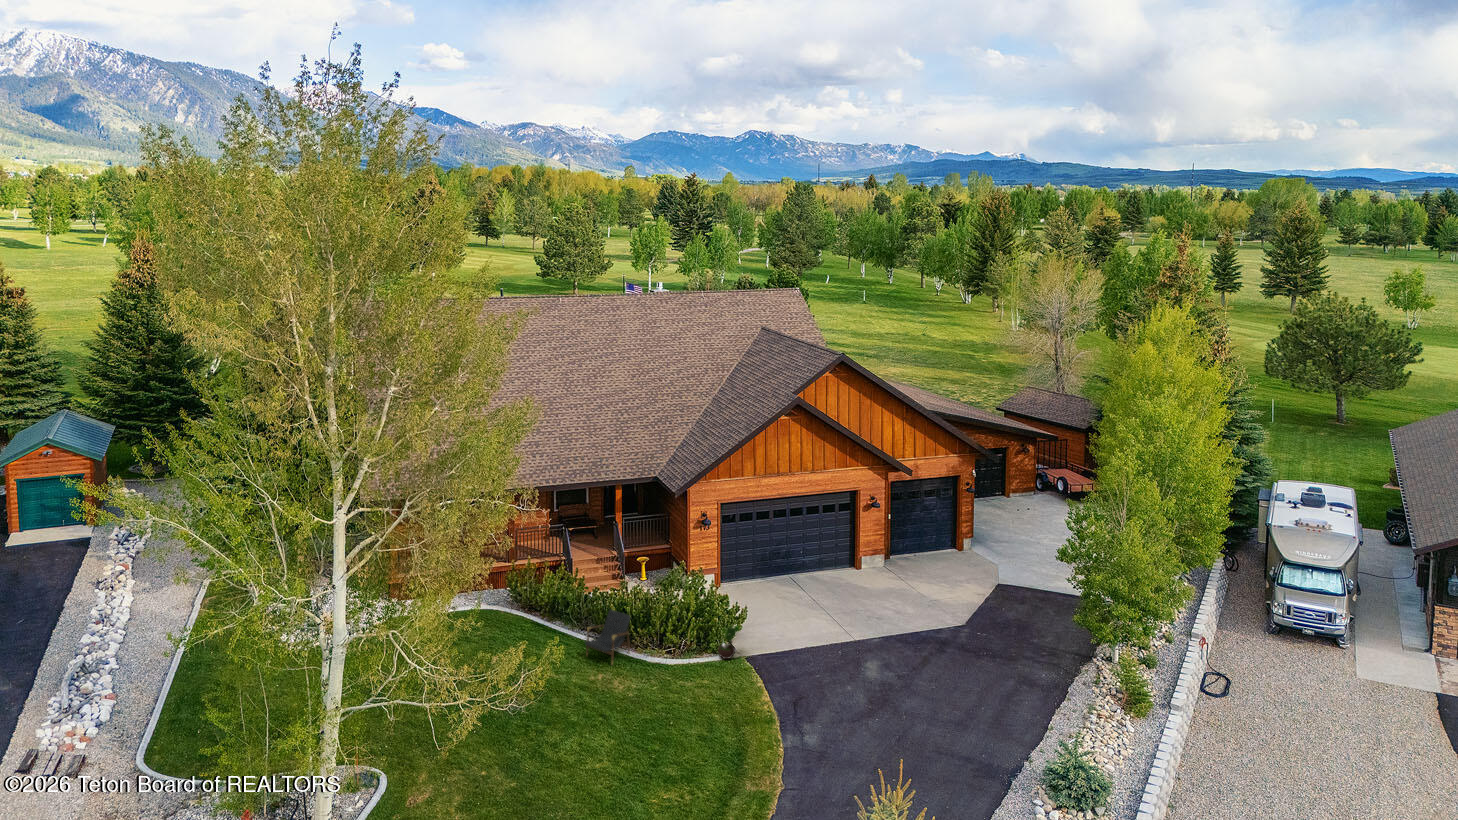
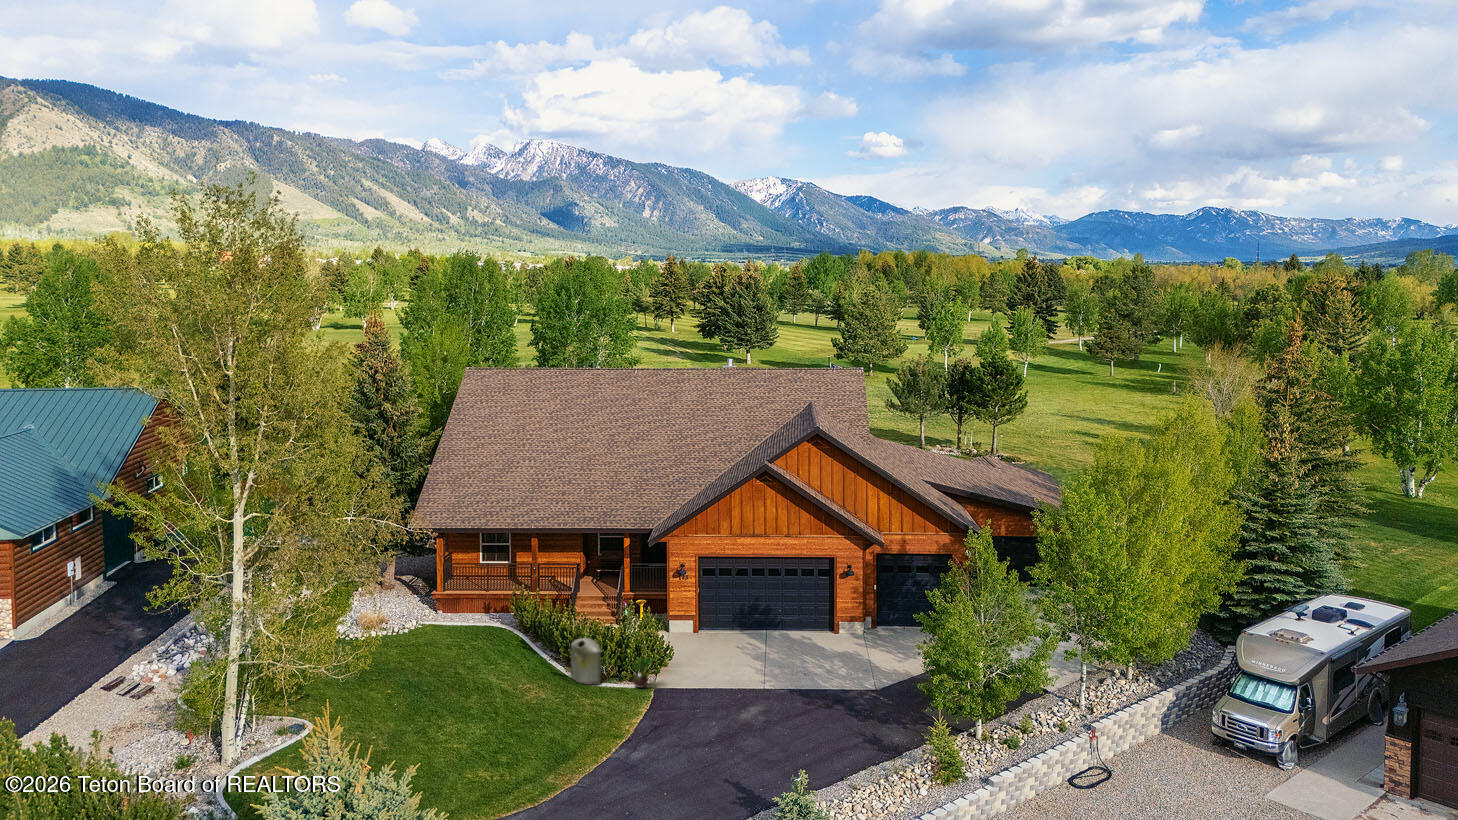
lounge chair: present [585,610,631,664] -> none [529,633,569,679]
trash can: none [639,612,681,665] -> present [571,638,601,685]

